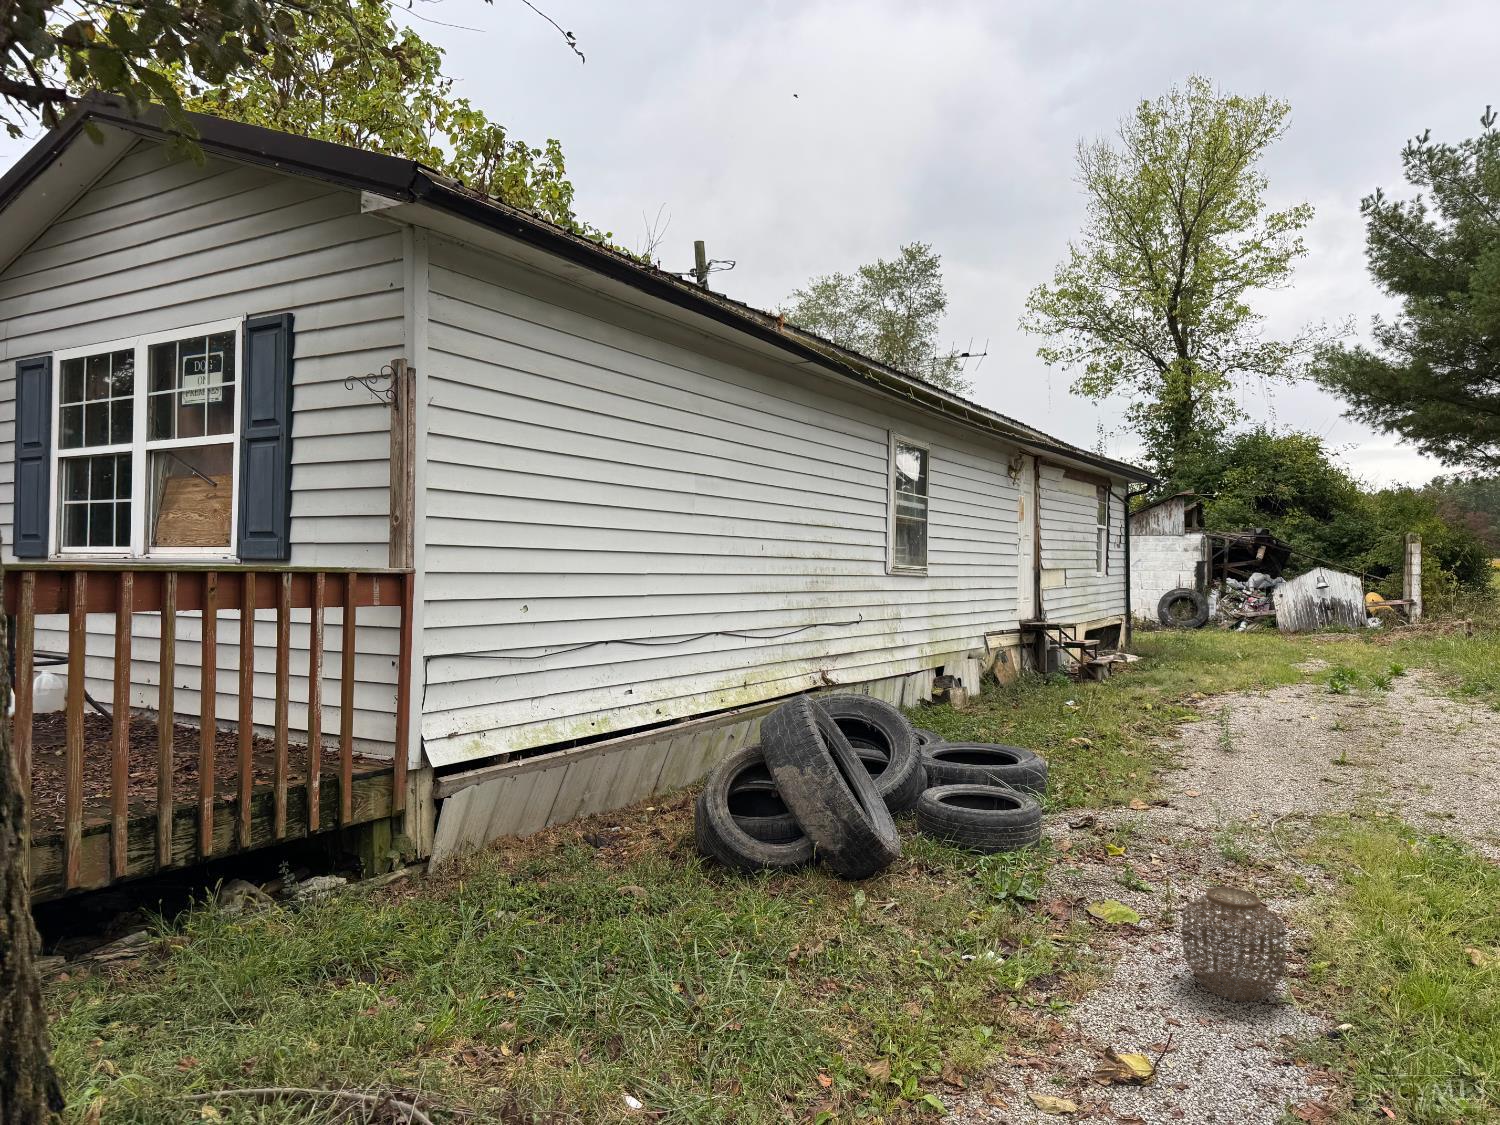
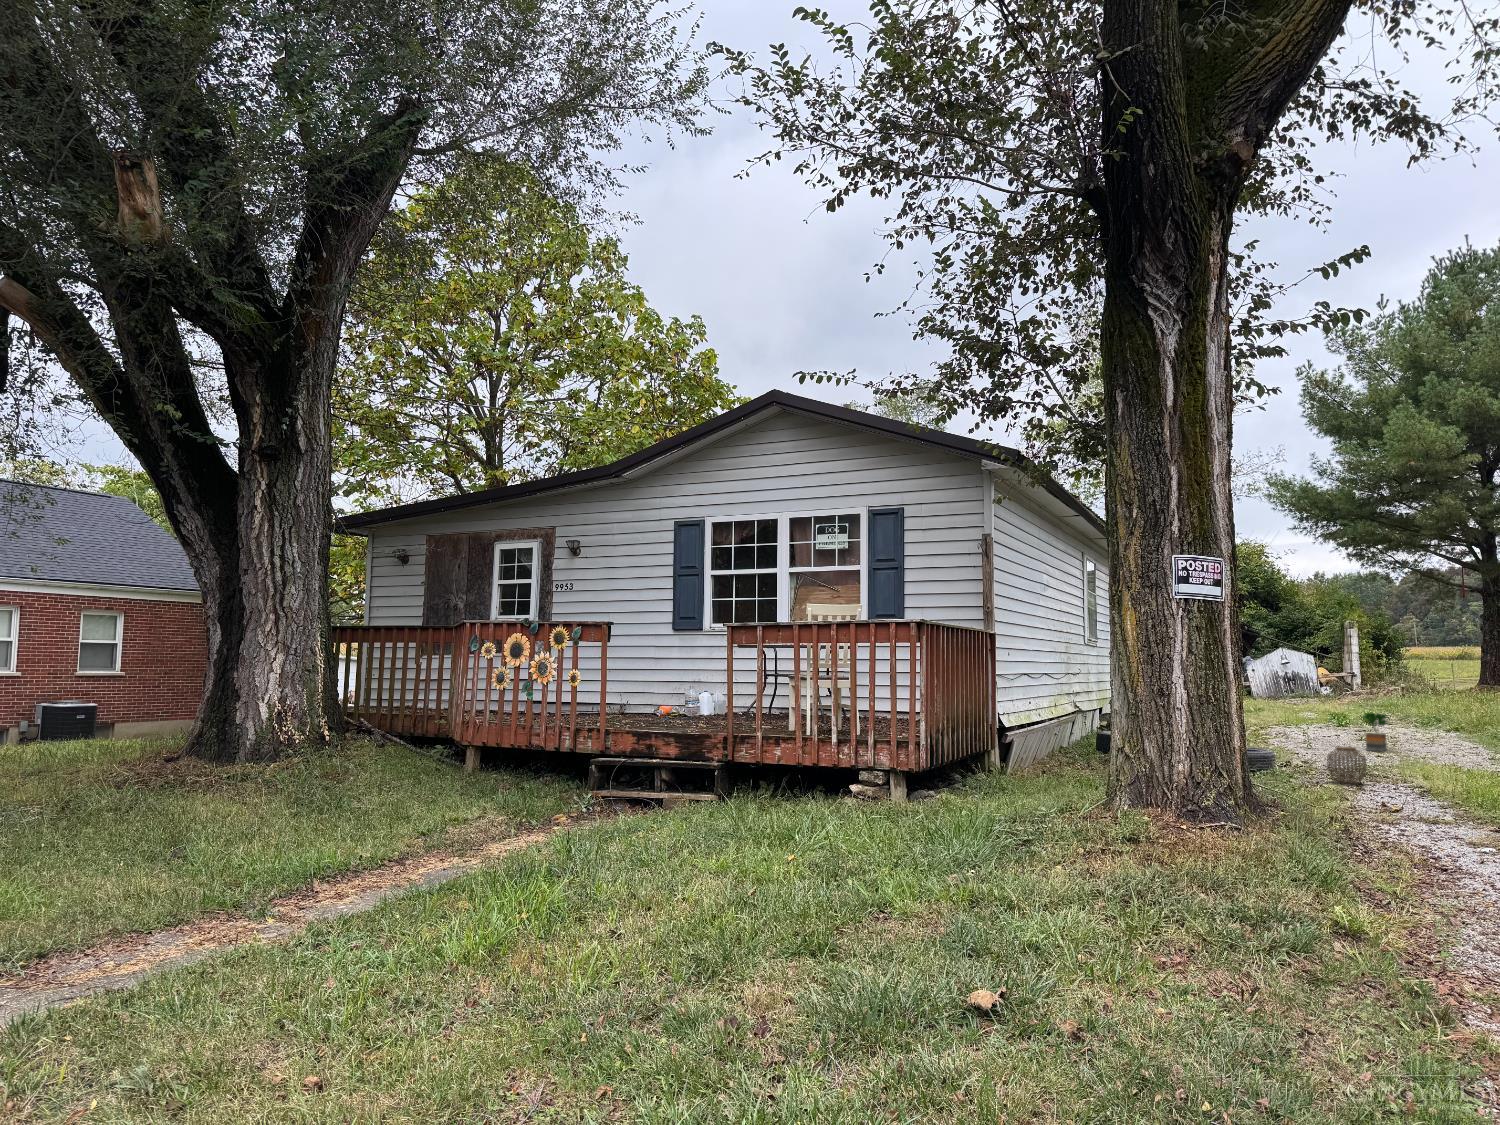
potted tree: none [1362,717,1421,796] -> present [1363,712,1390,752]

